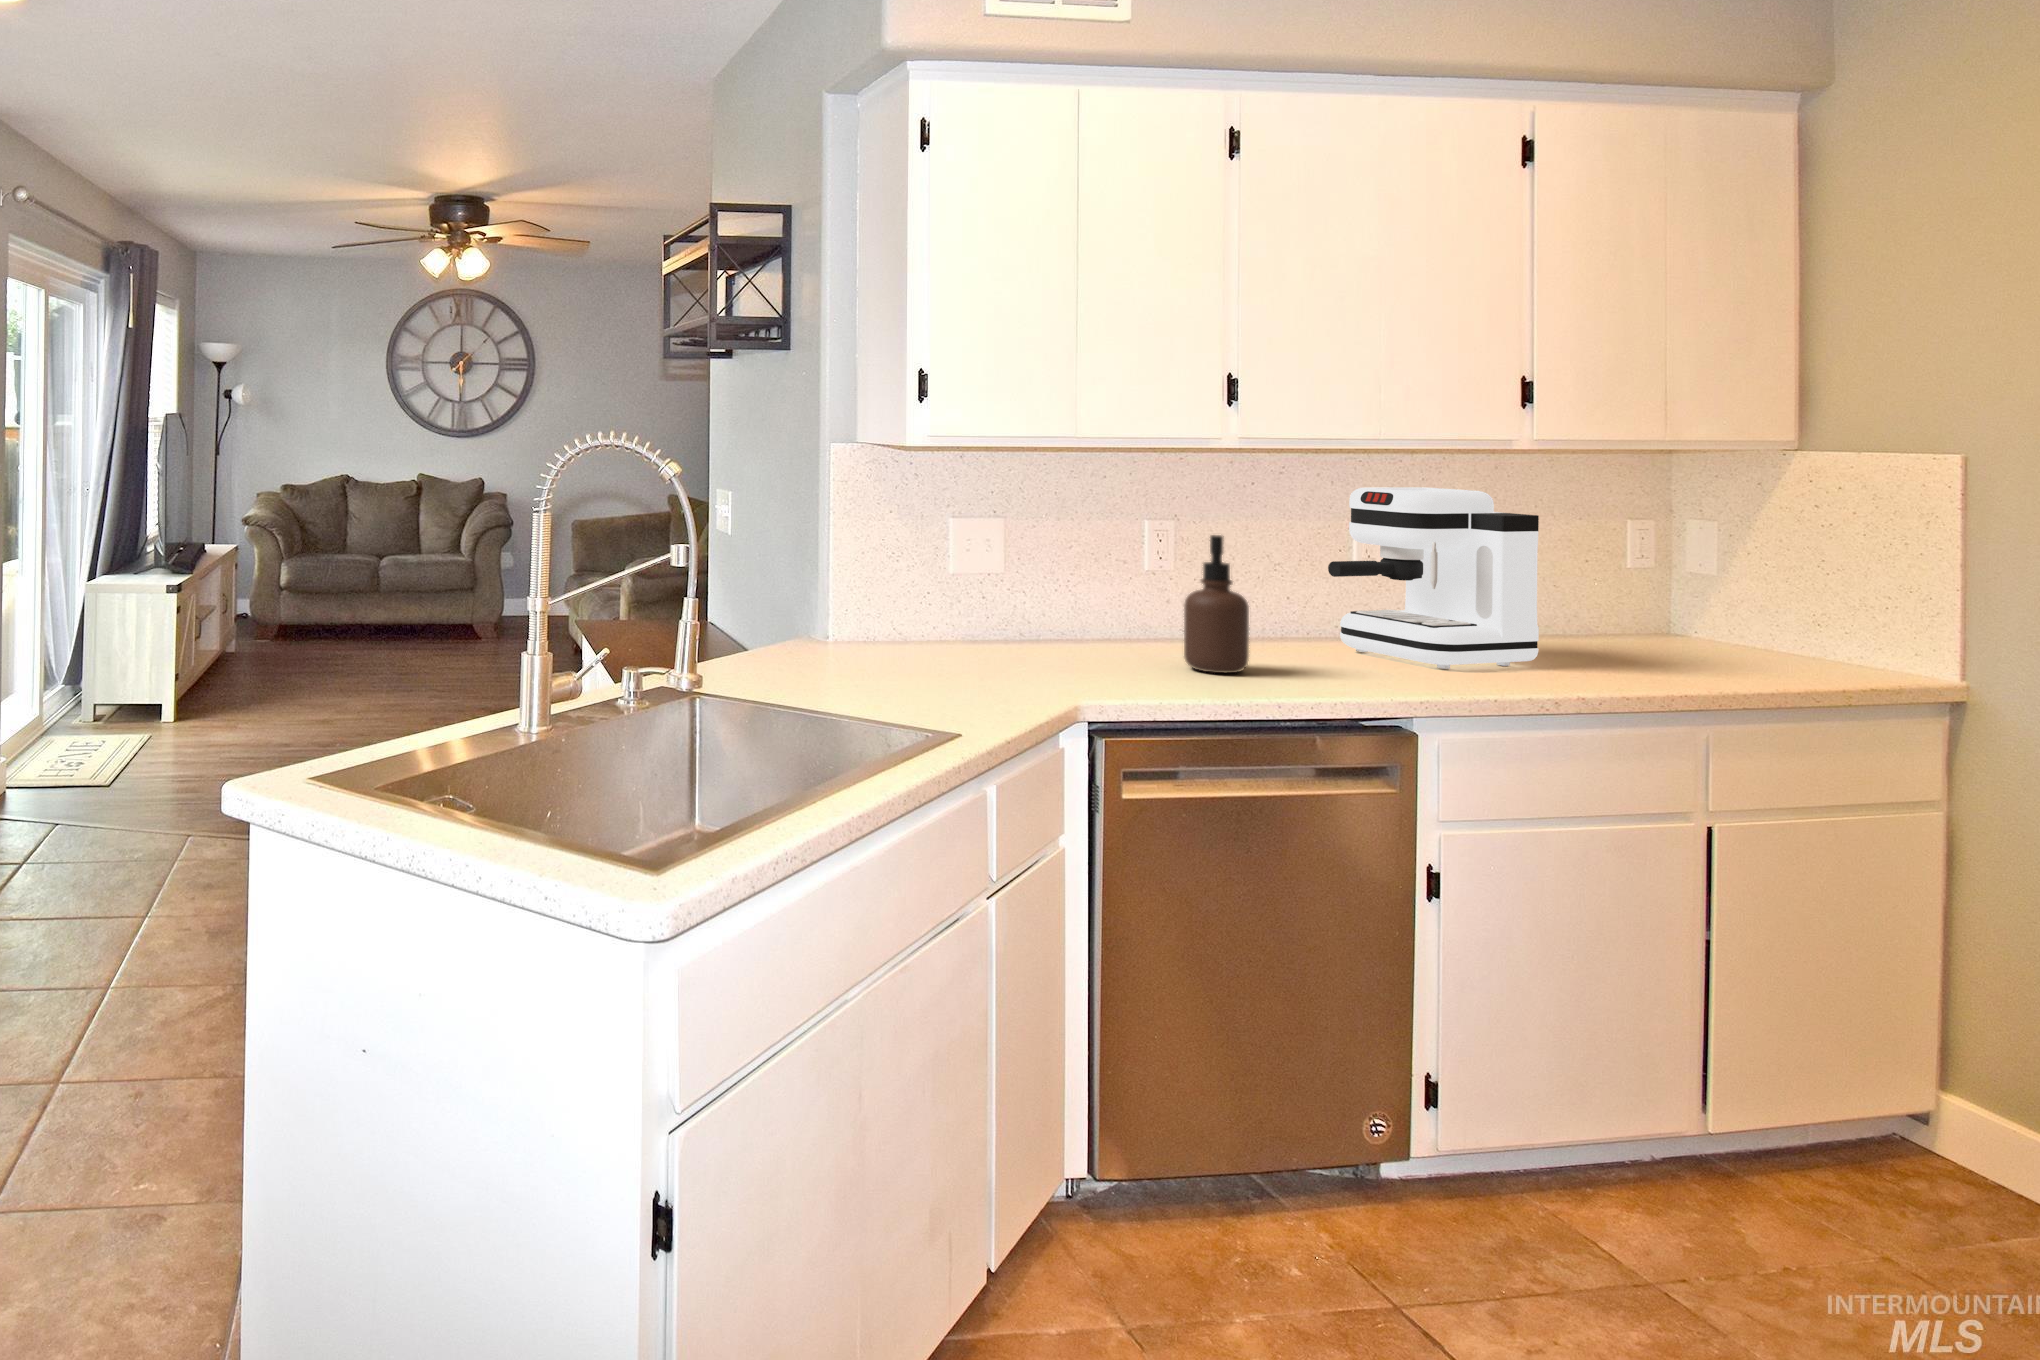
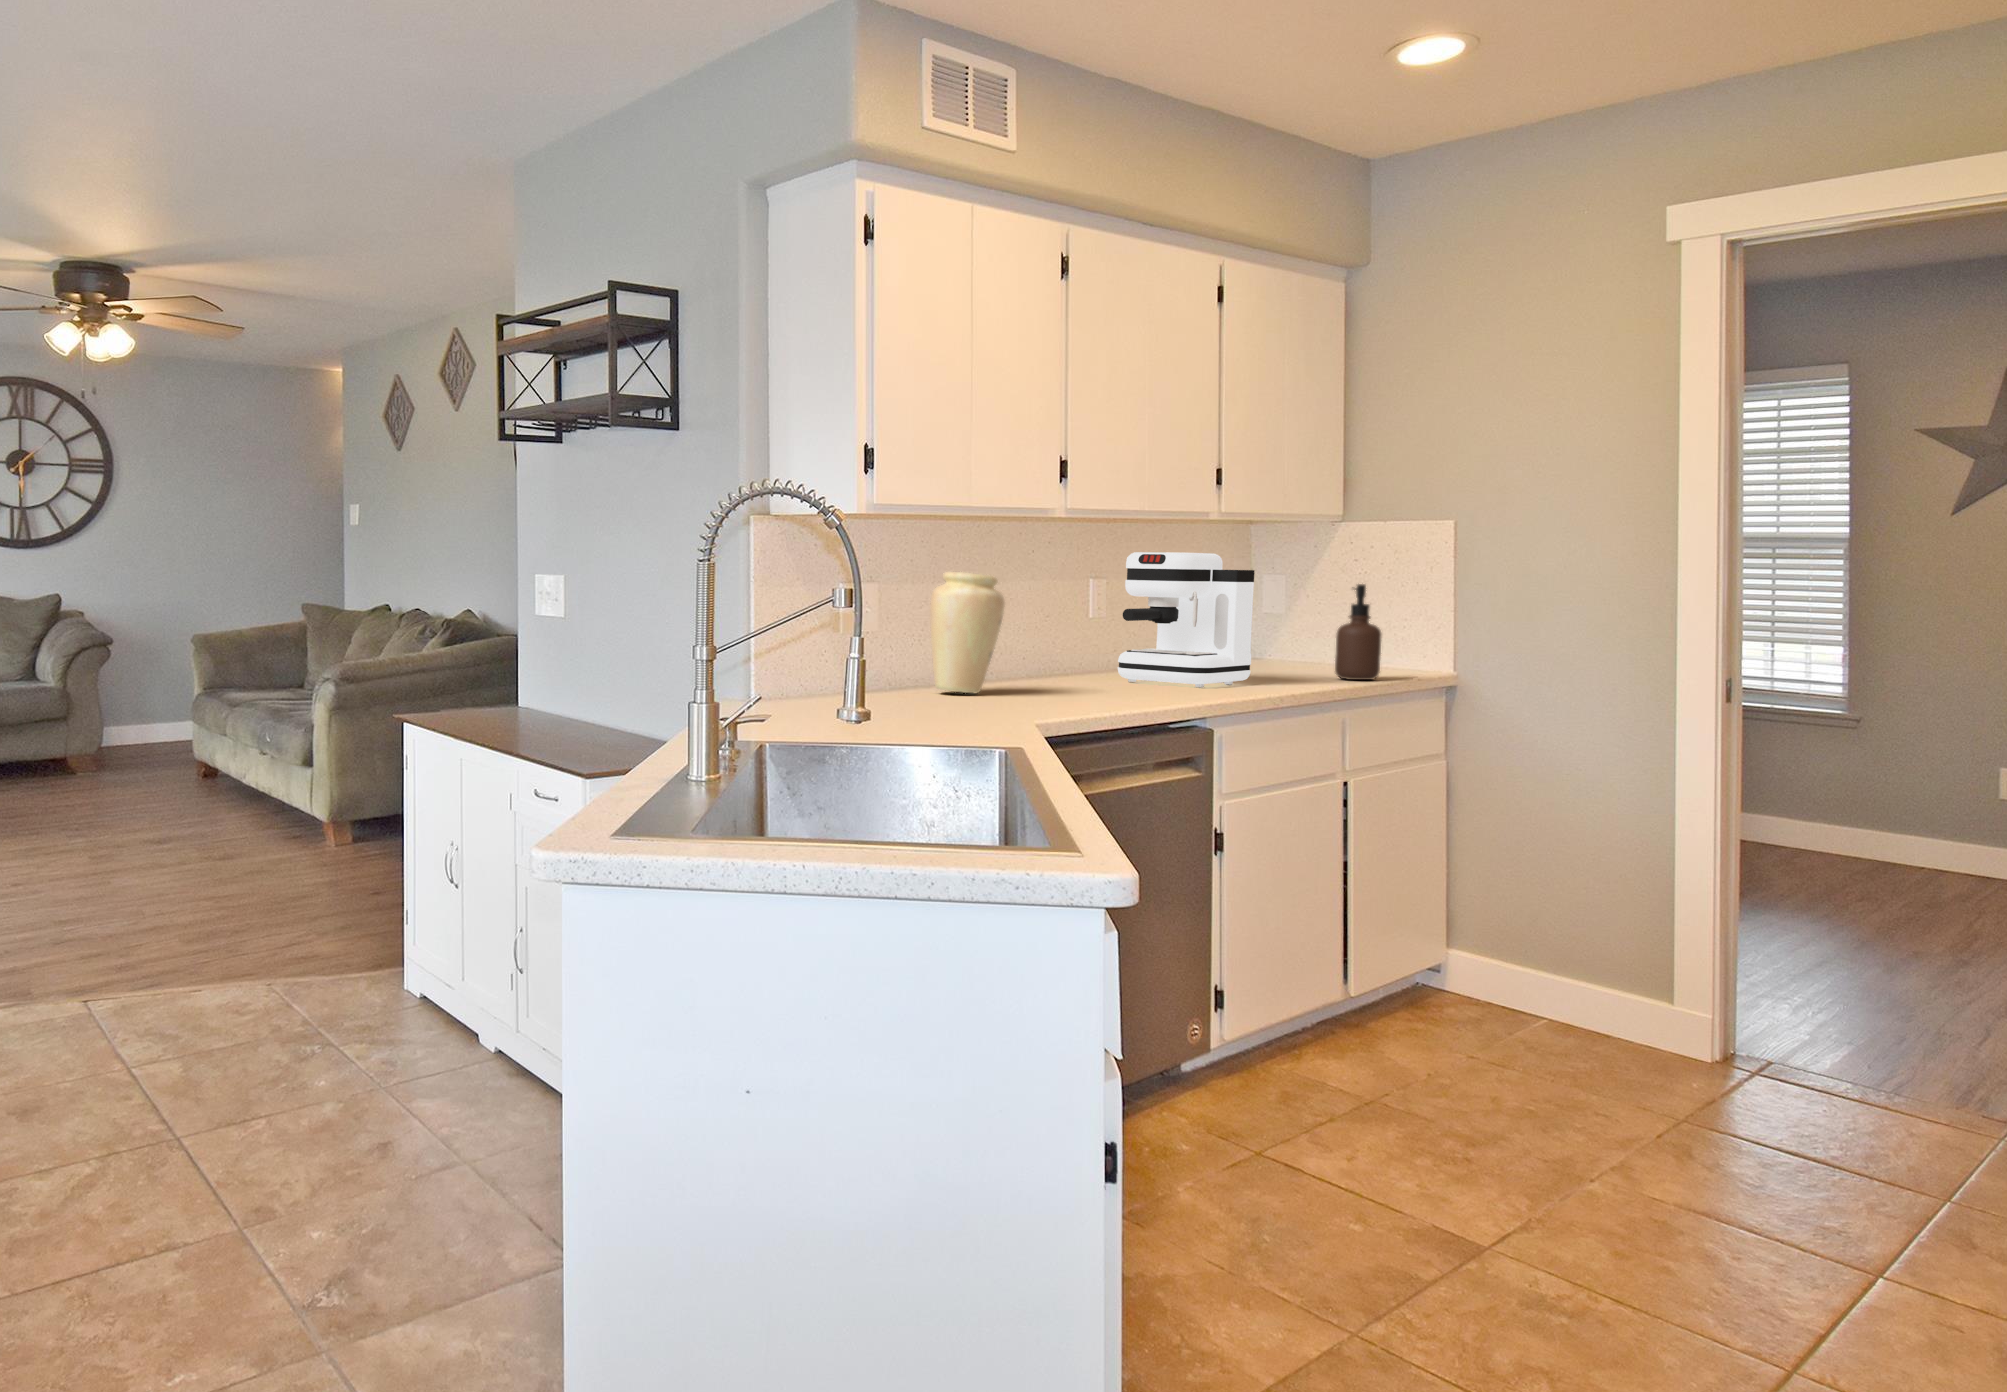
vase: none [1039,513,1132,660] -> present [930,572,1005,693]
soap dispenser: present [1184,535,1249,673] -> present [1335,584,1381,680]

